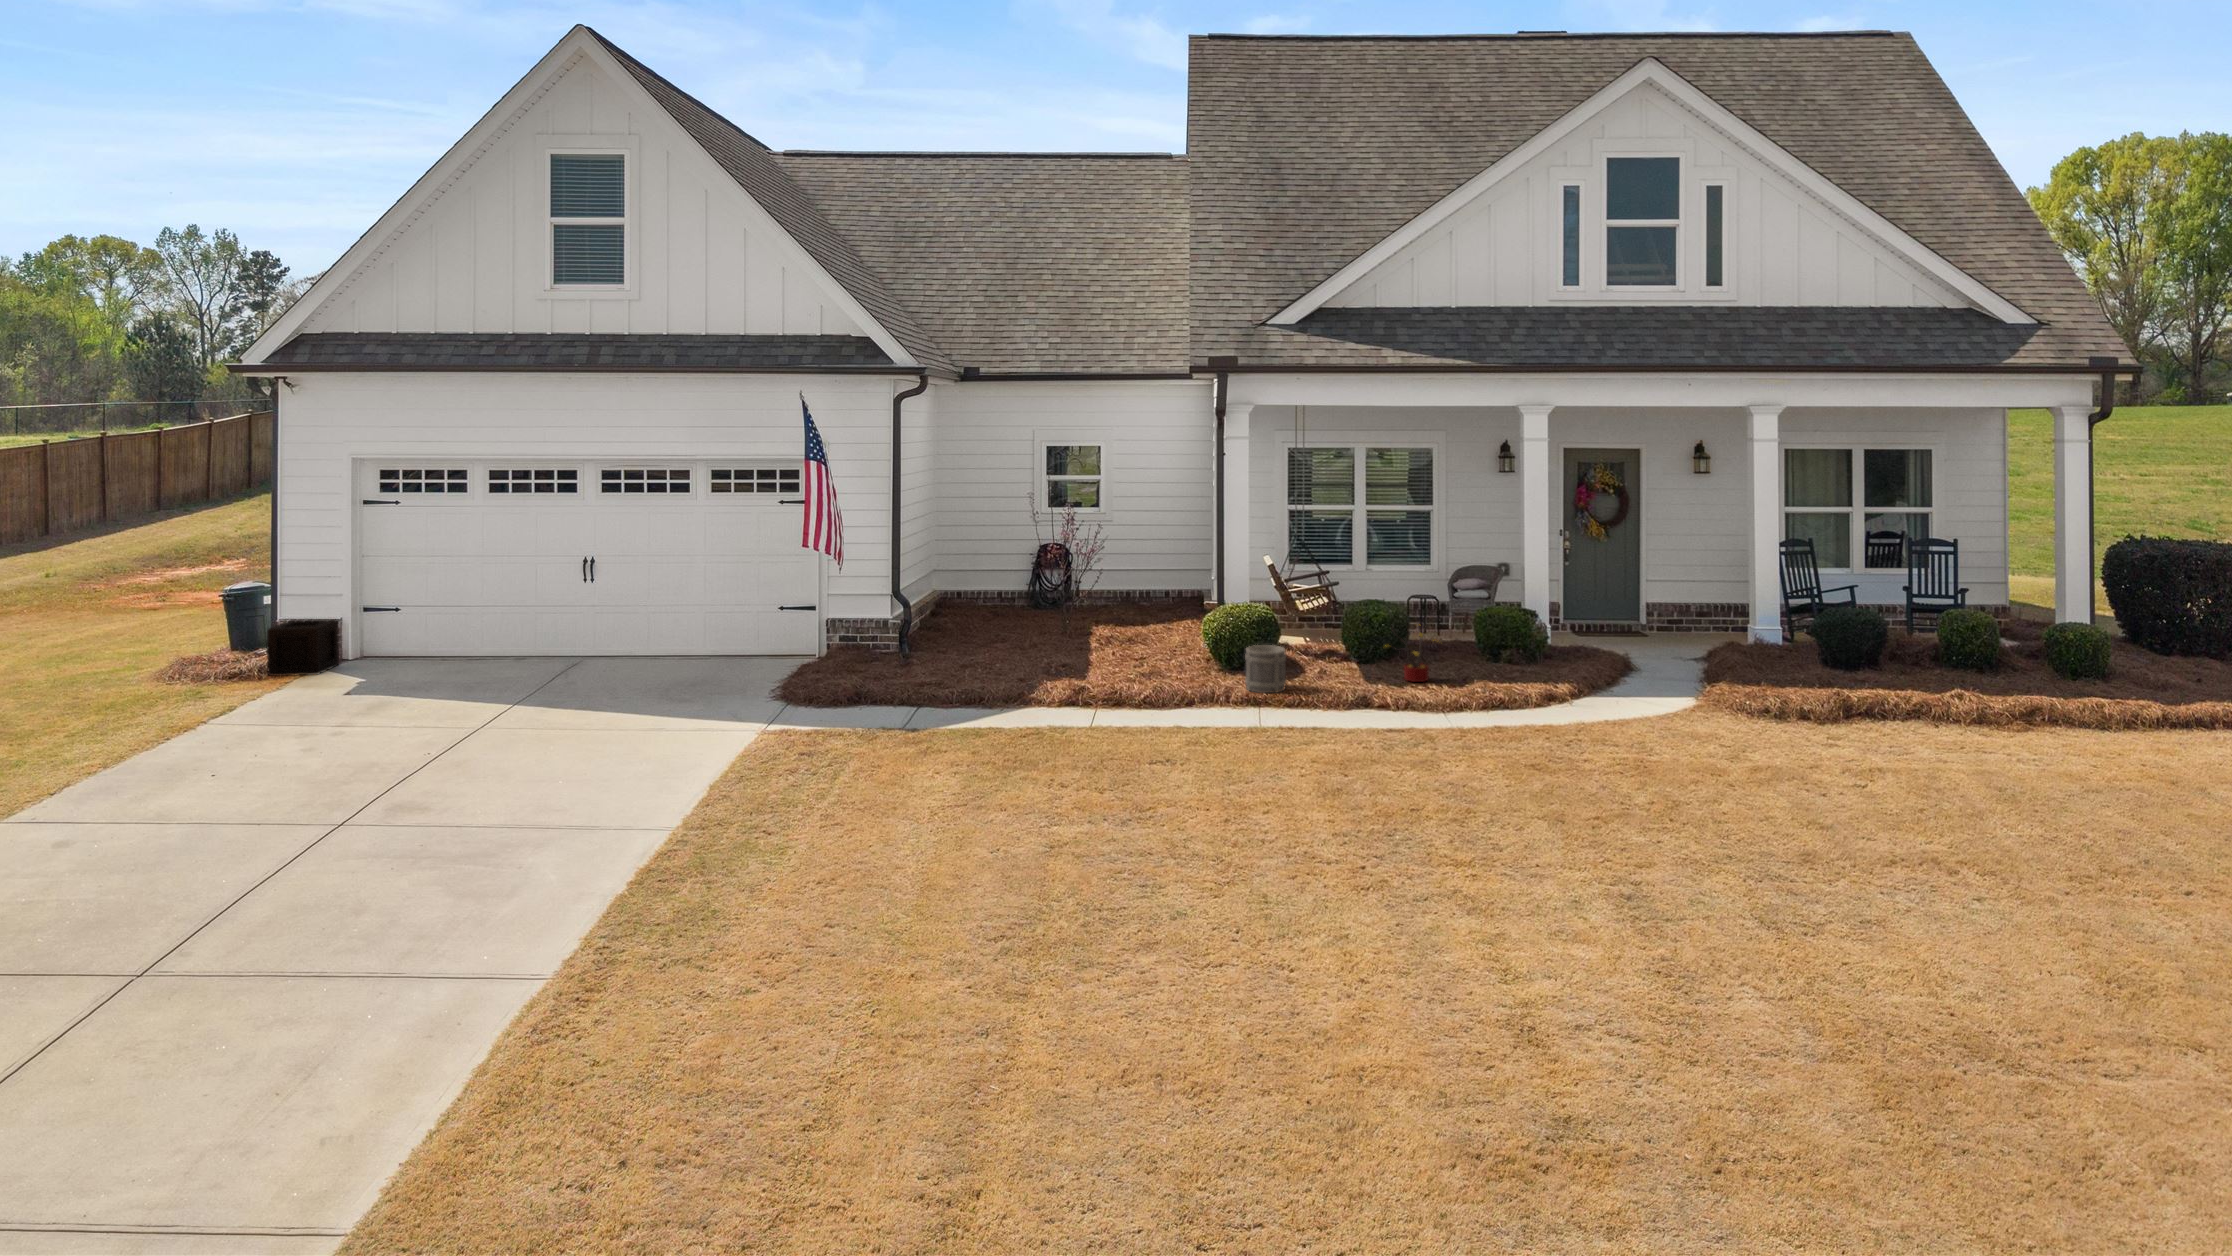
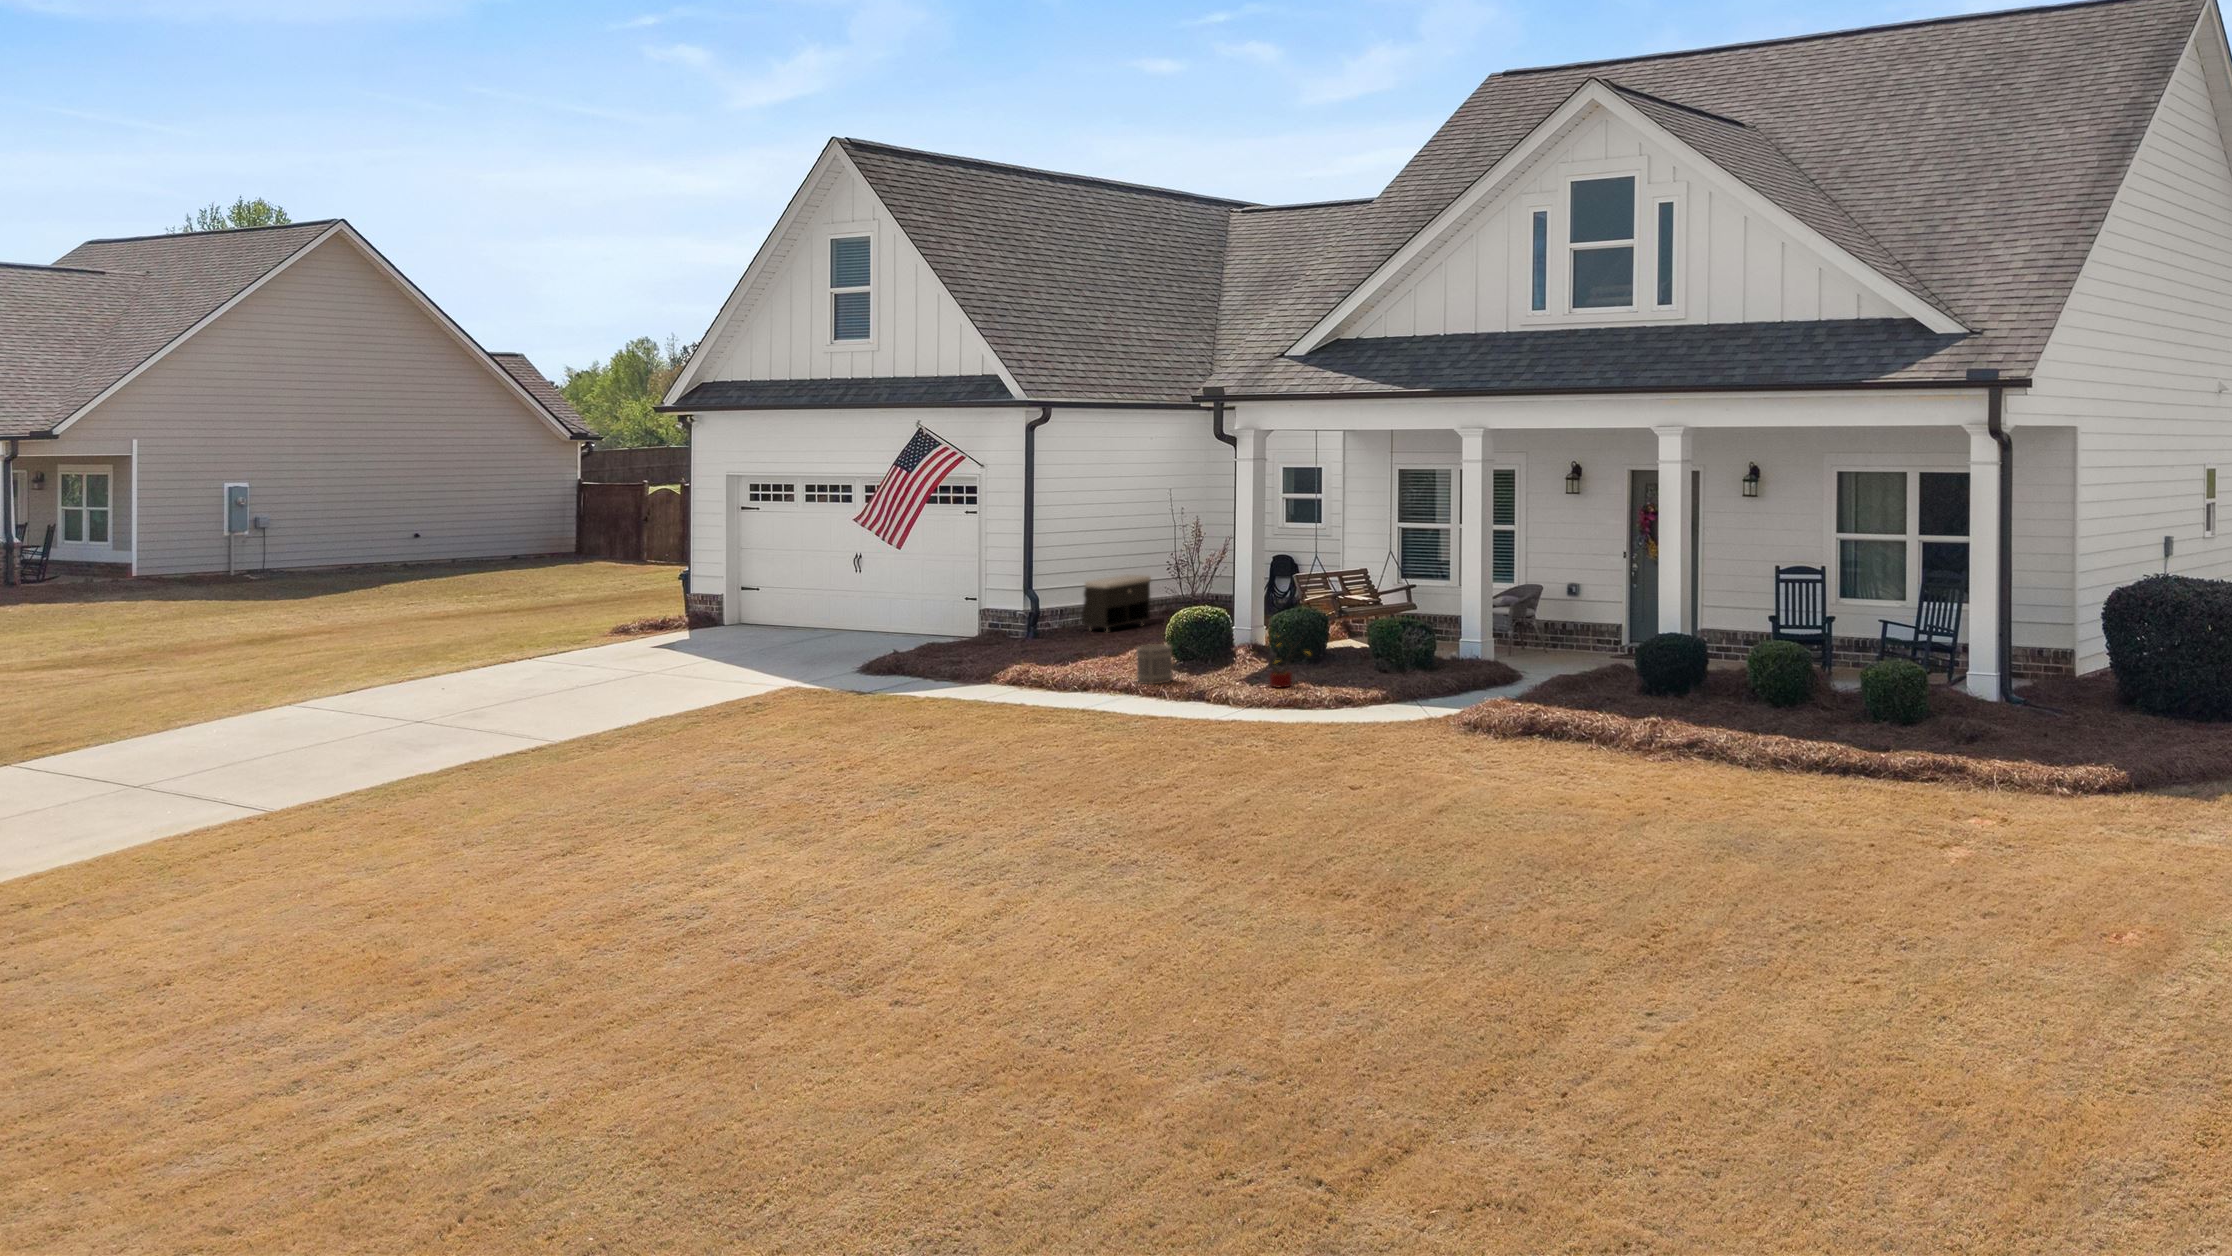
storage bench: none [920,568,975,637] -> present [1082,575,1151,630]
wooden crate: present [267,620,339,676] -> none [675,588,724,625]

